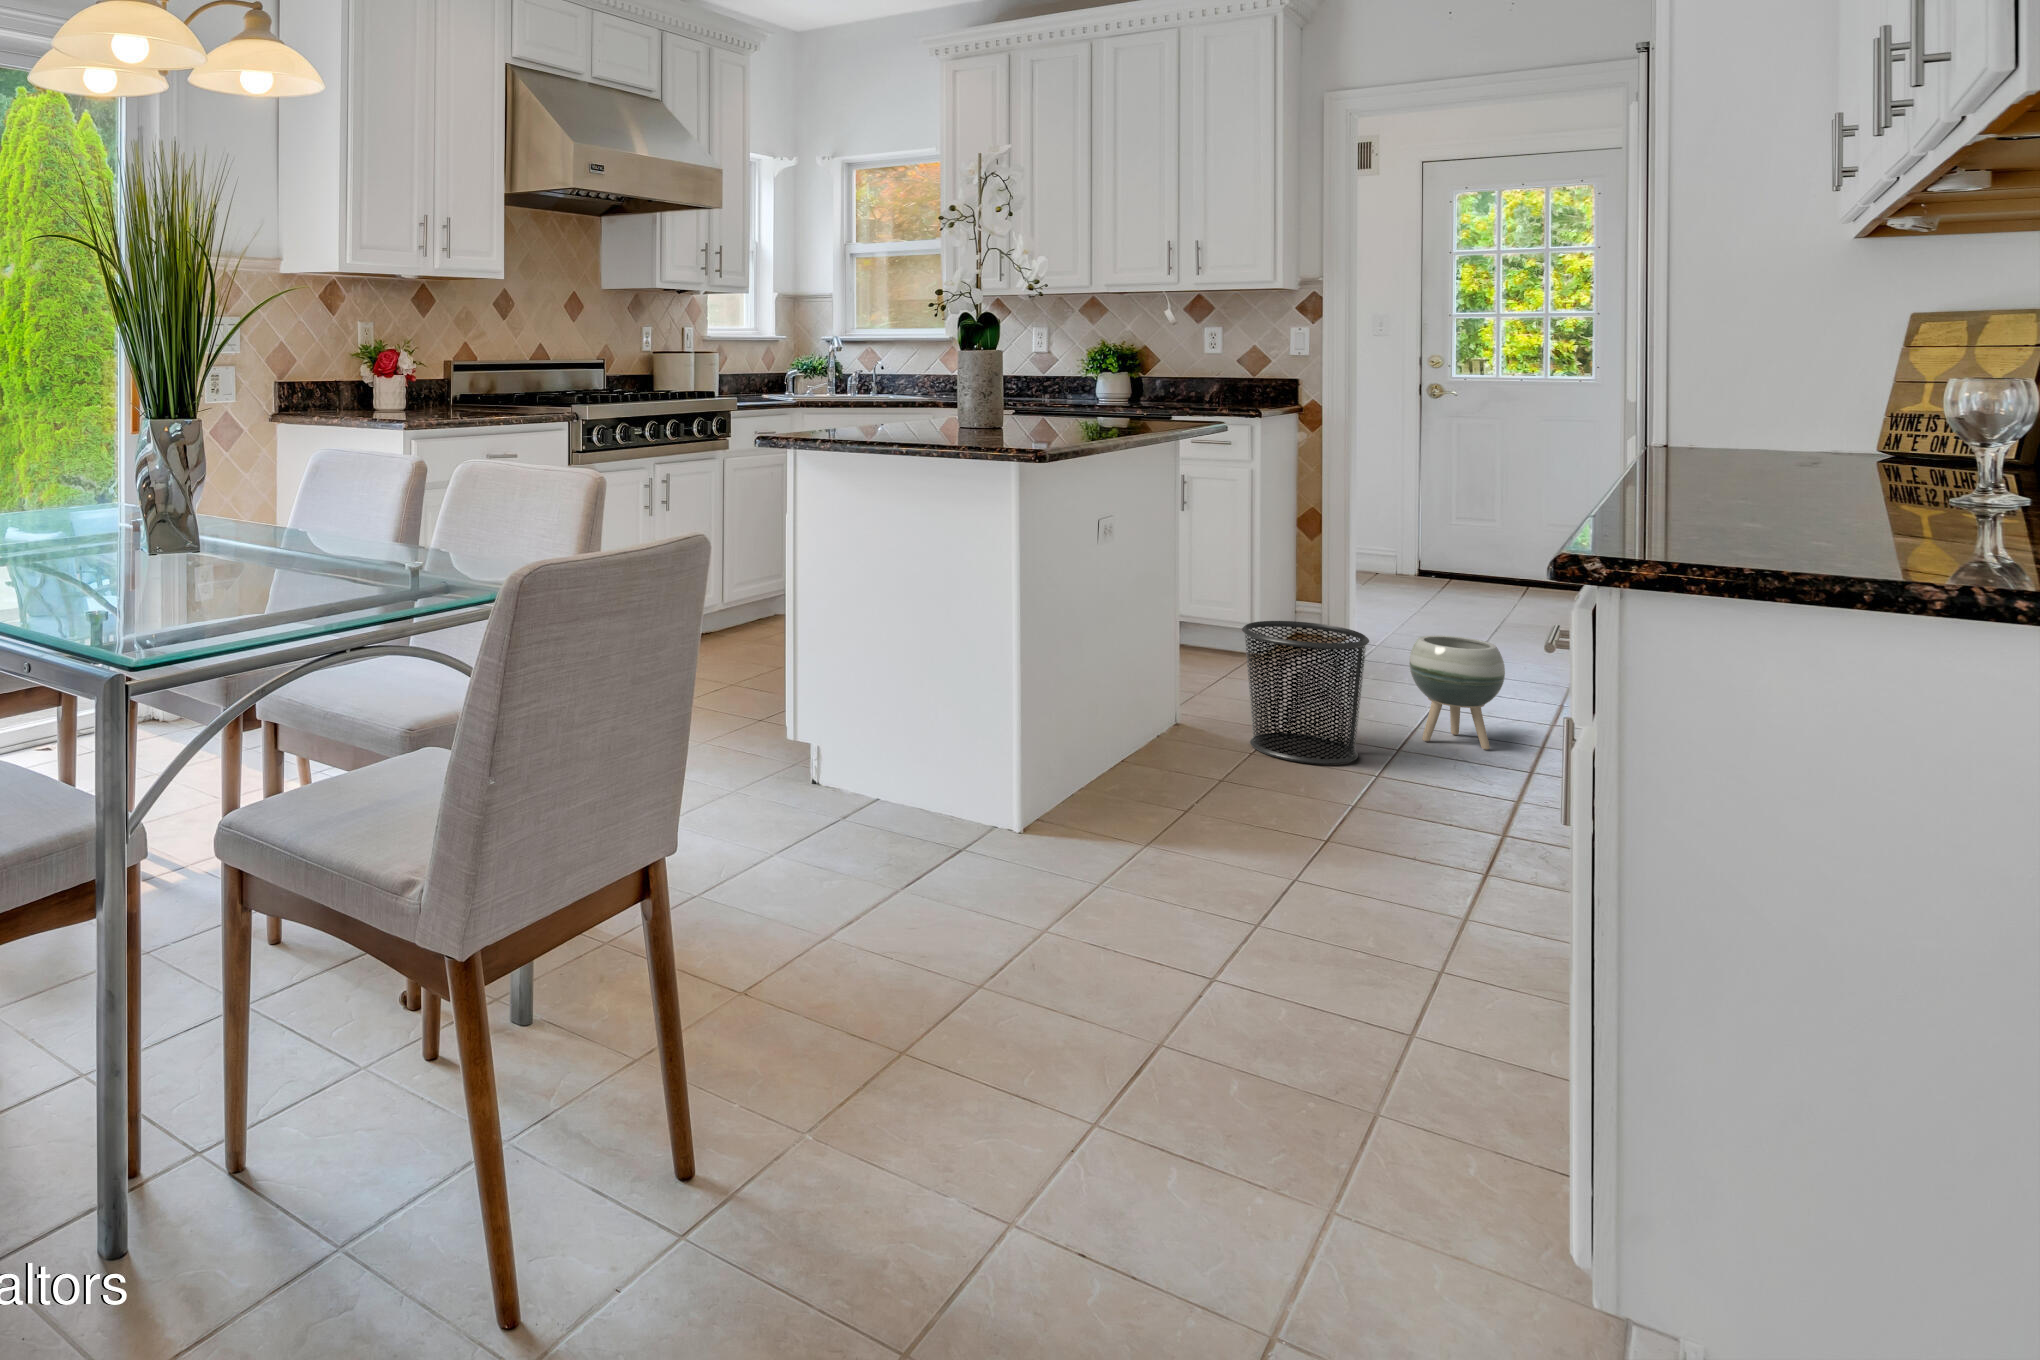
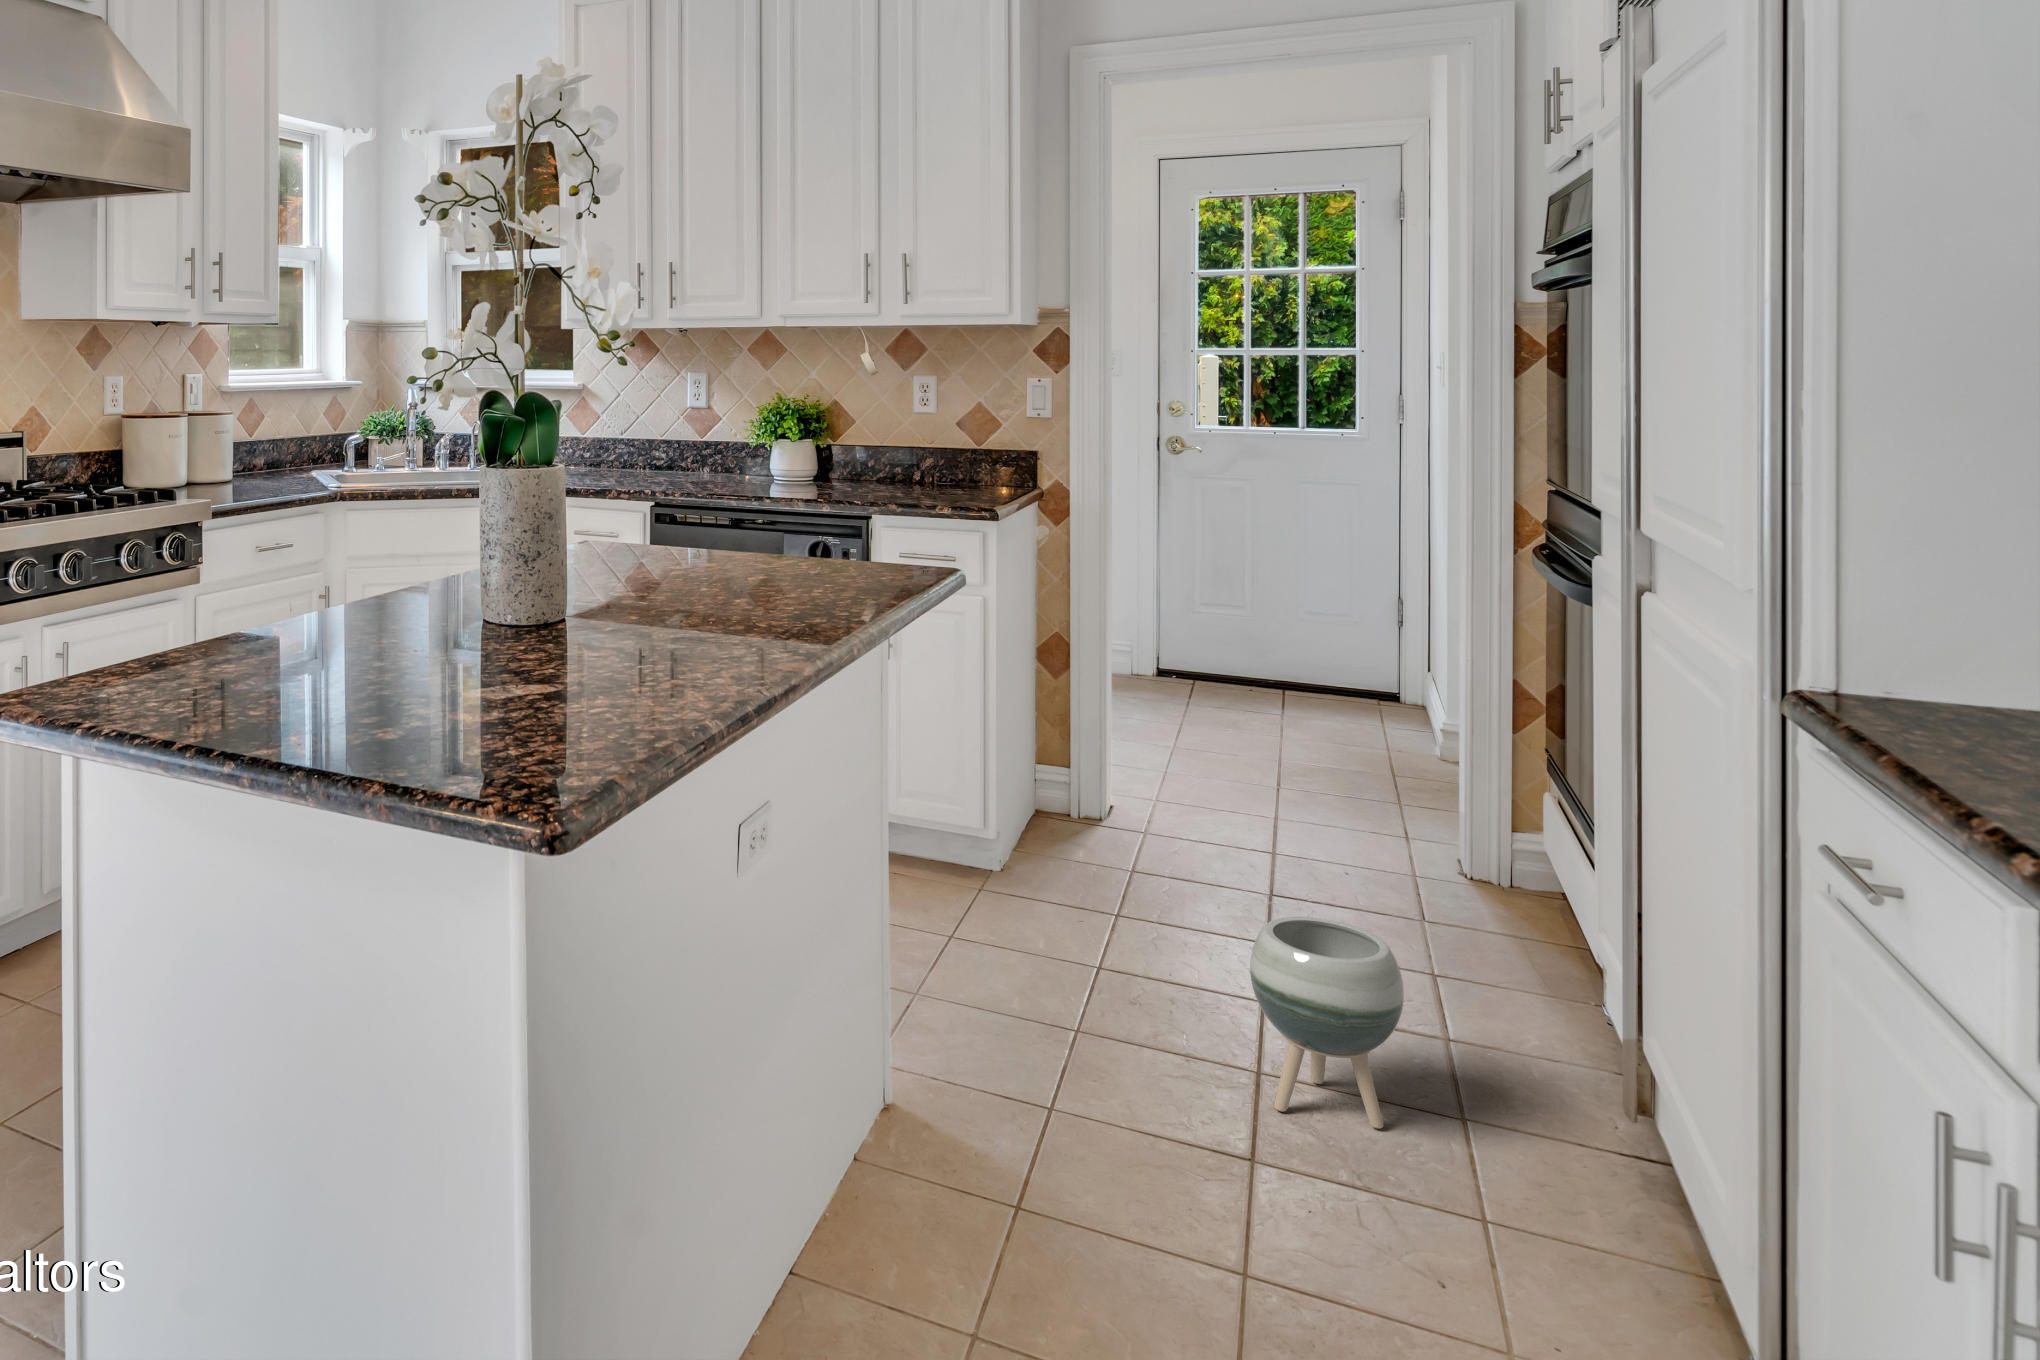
waste bin: present [1242,621,1369,764] -> none [992,919,1207,1219]

